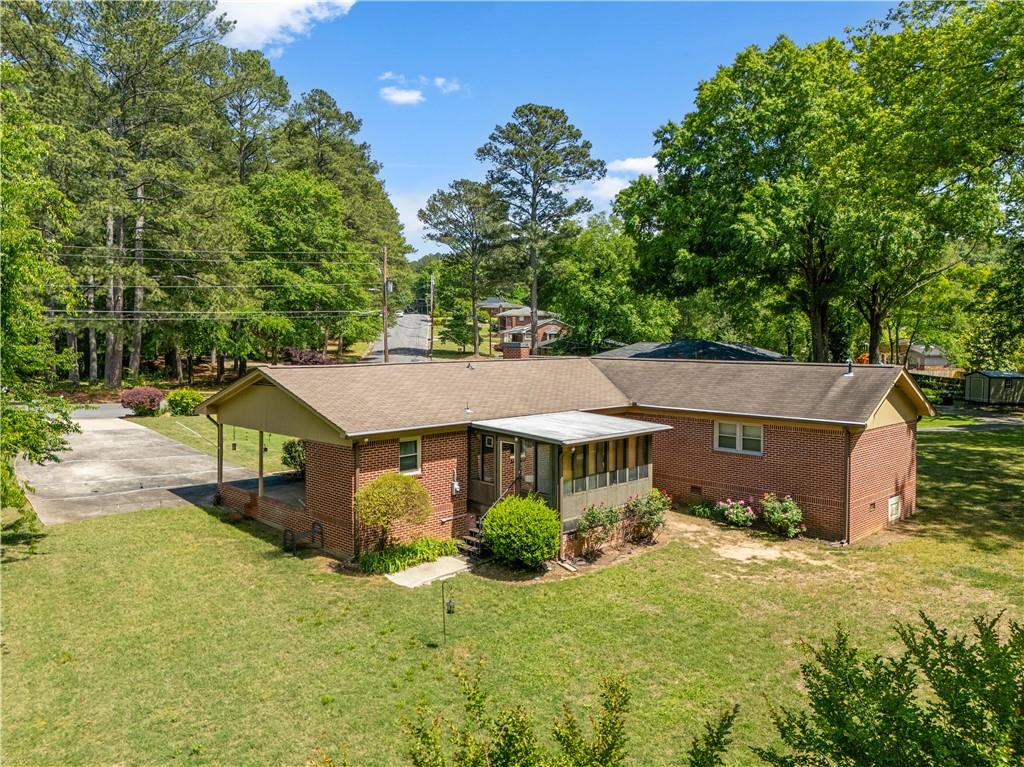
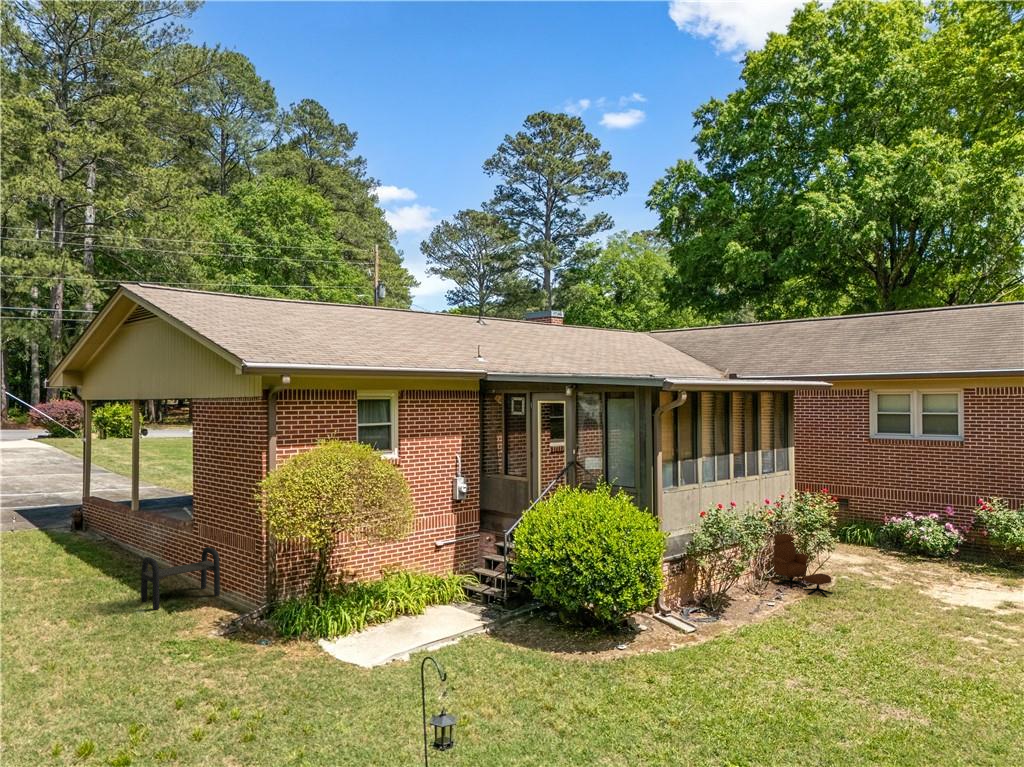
lounge chair: present [229,493,259,524] -> present [771,534,833,597]

